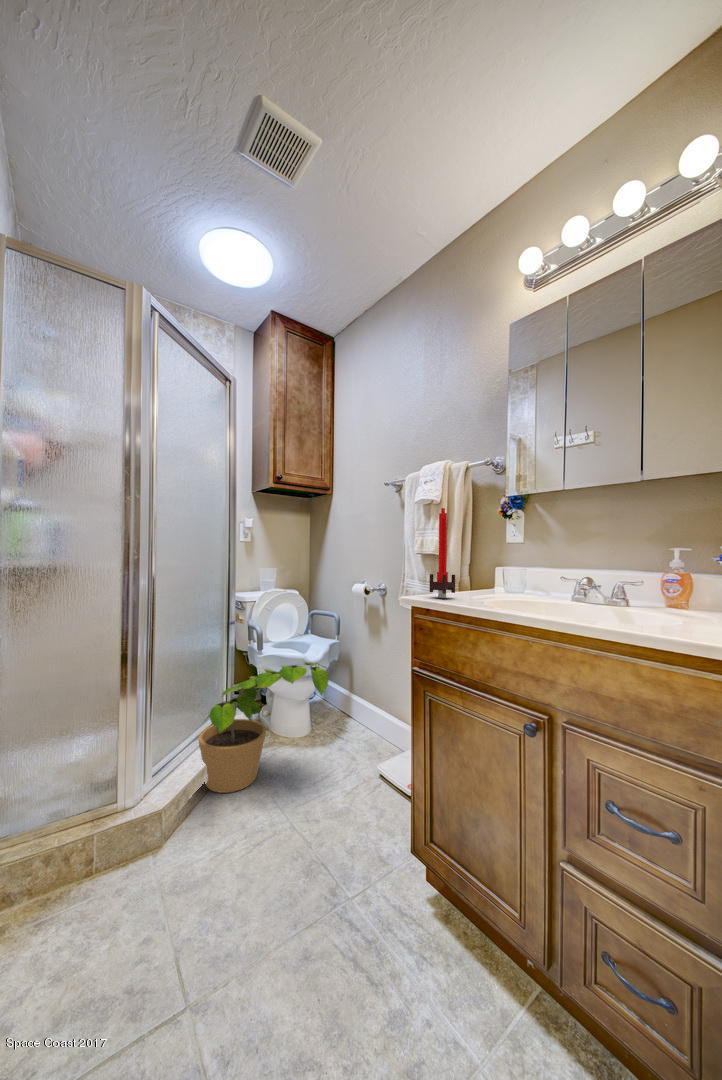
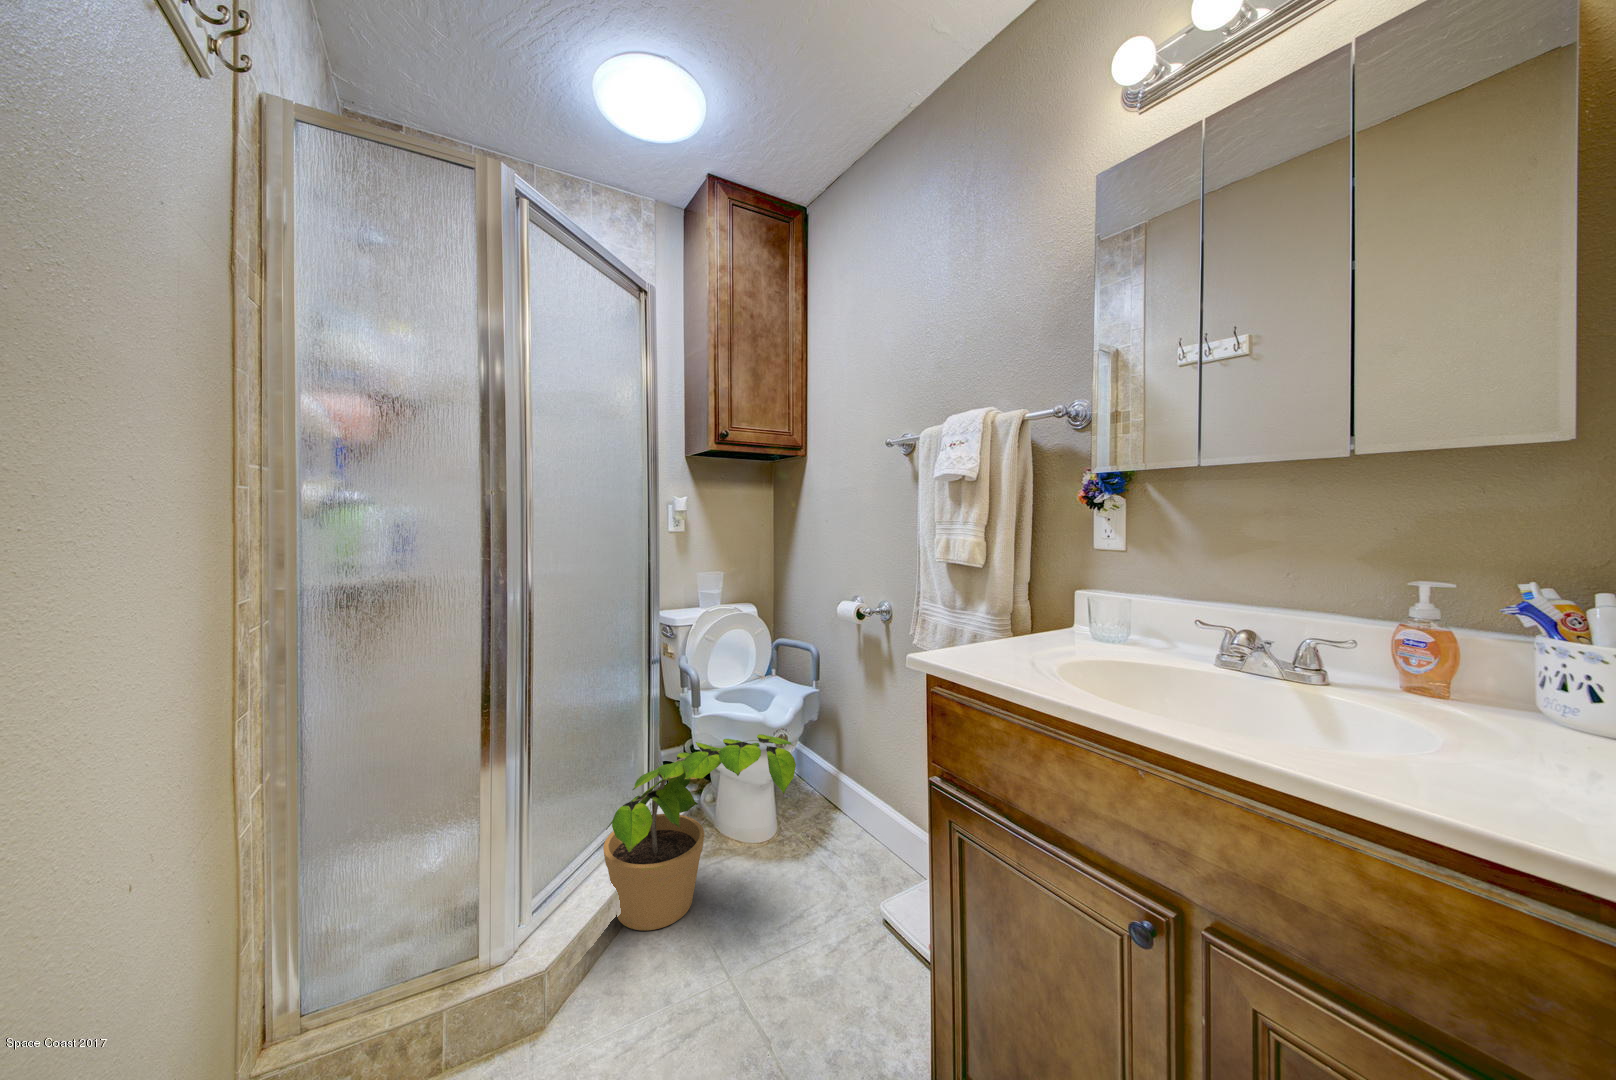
candle: present [429,508,455,598] -> none [955,503,1001,659]

